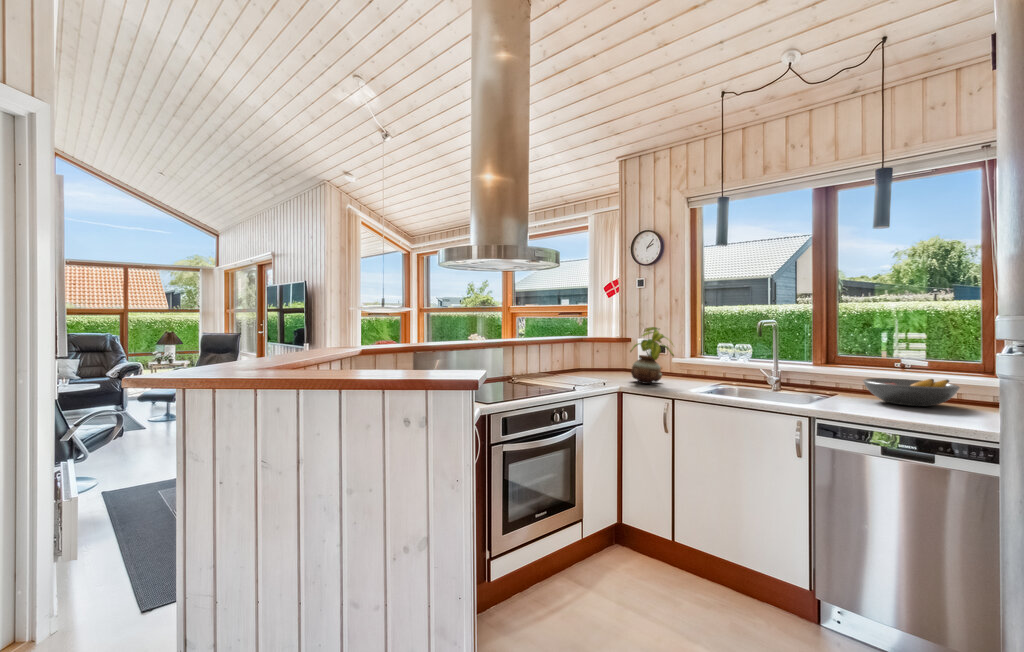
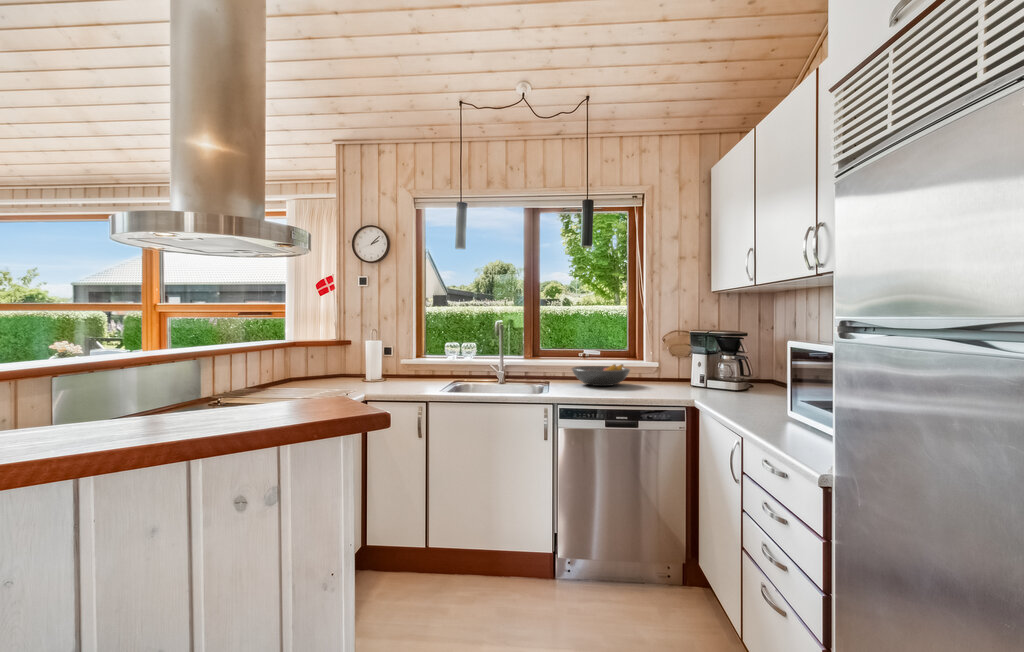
potted plant: present [630,327,674,384] -> none [370,327,420,388]

